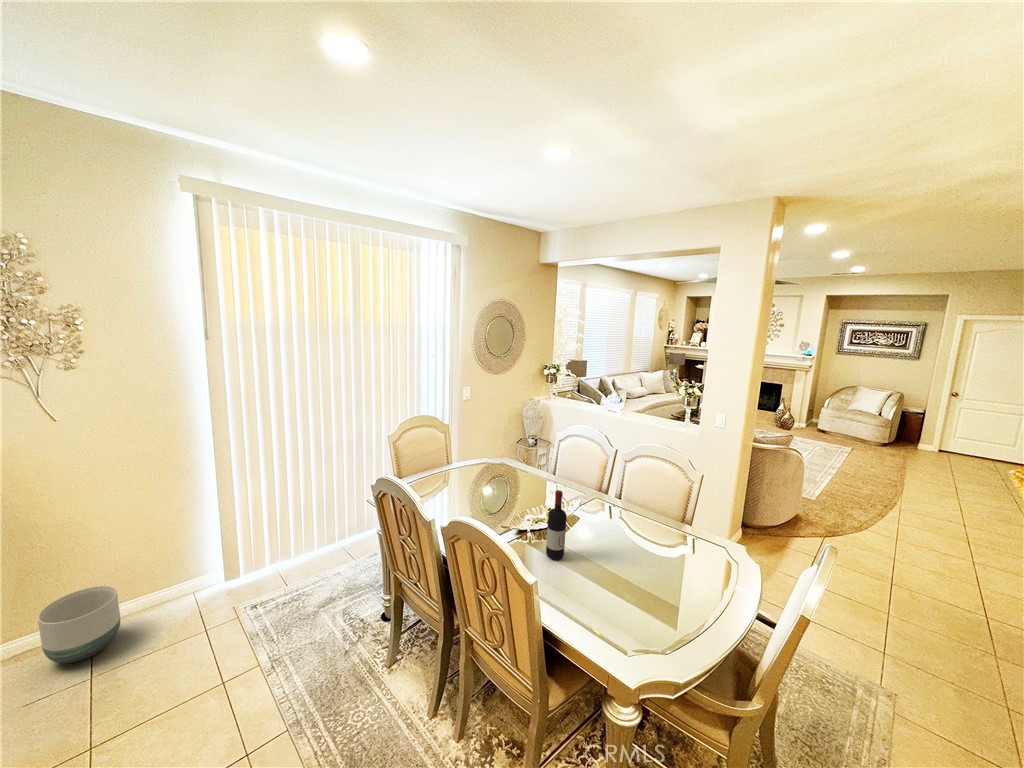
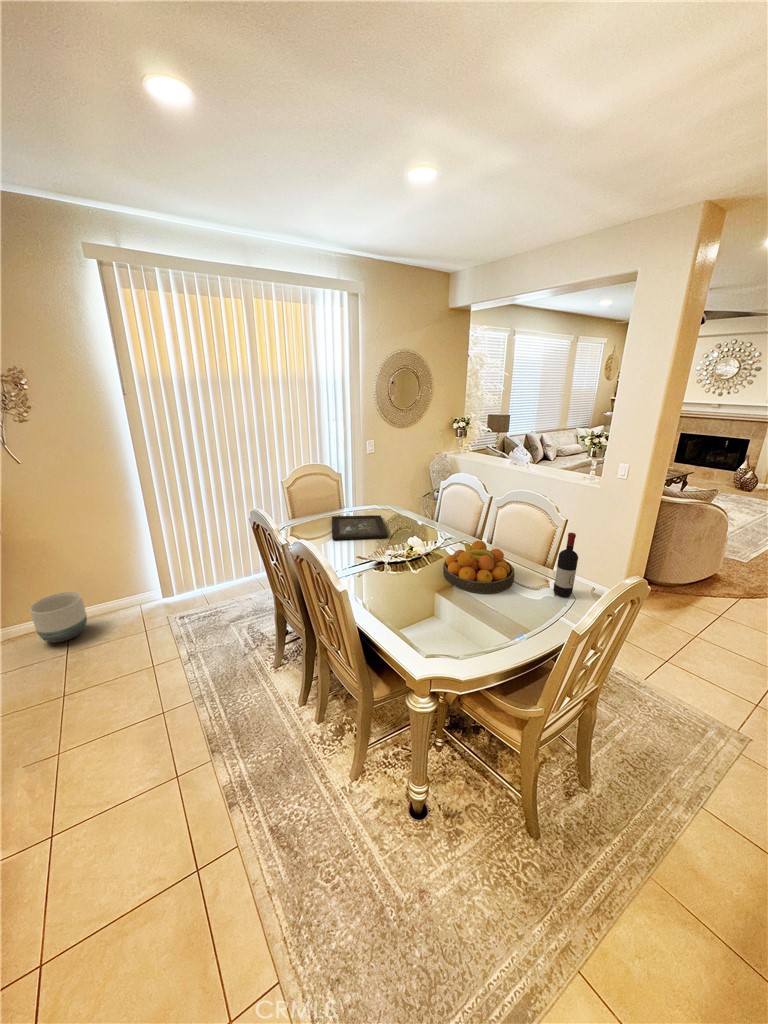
tray: none [446,470,516,503] -> present [332,515,388,540]
wine bottle: present [546,490,567,560] -> present [554,533,578,597]
fruit bowl: none [591,501,667,561] -> present [443,541,514,593]

